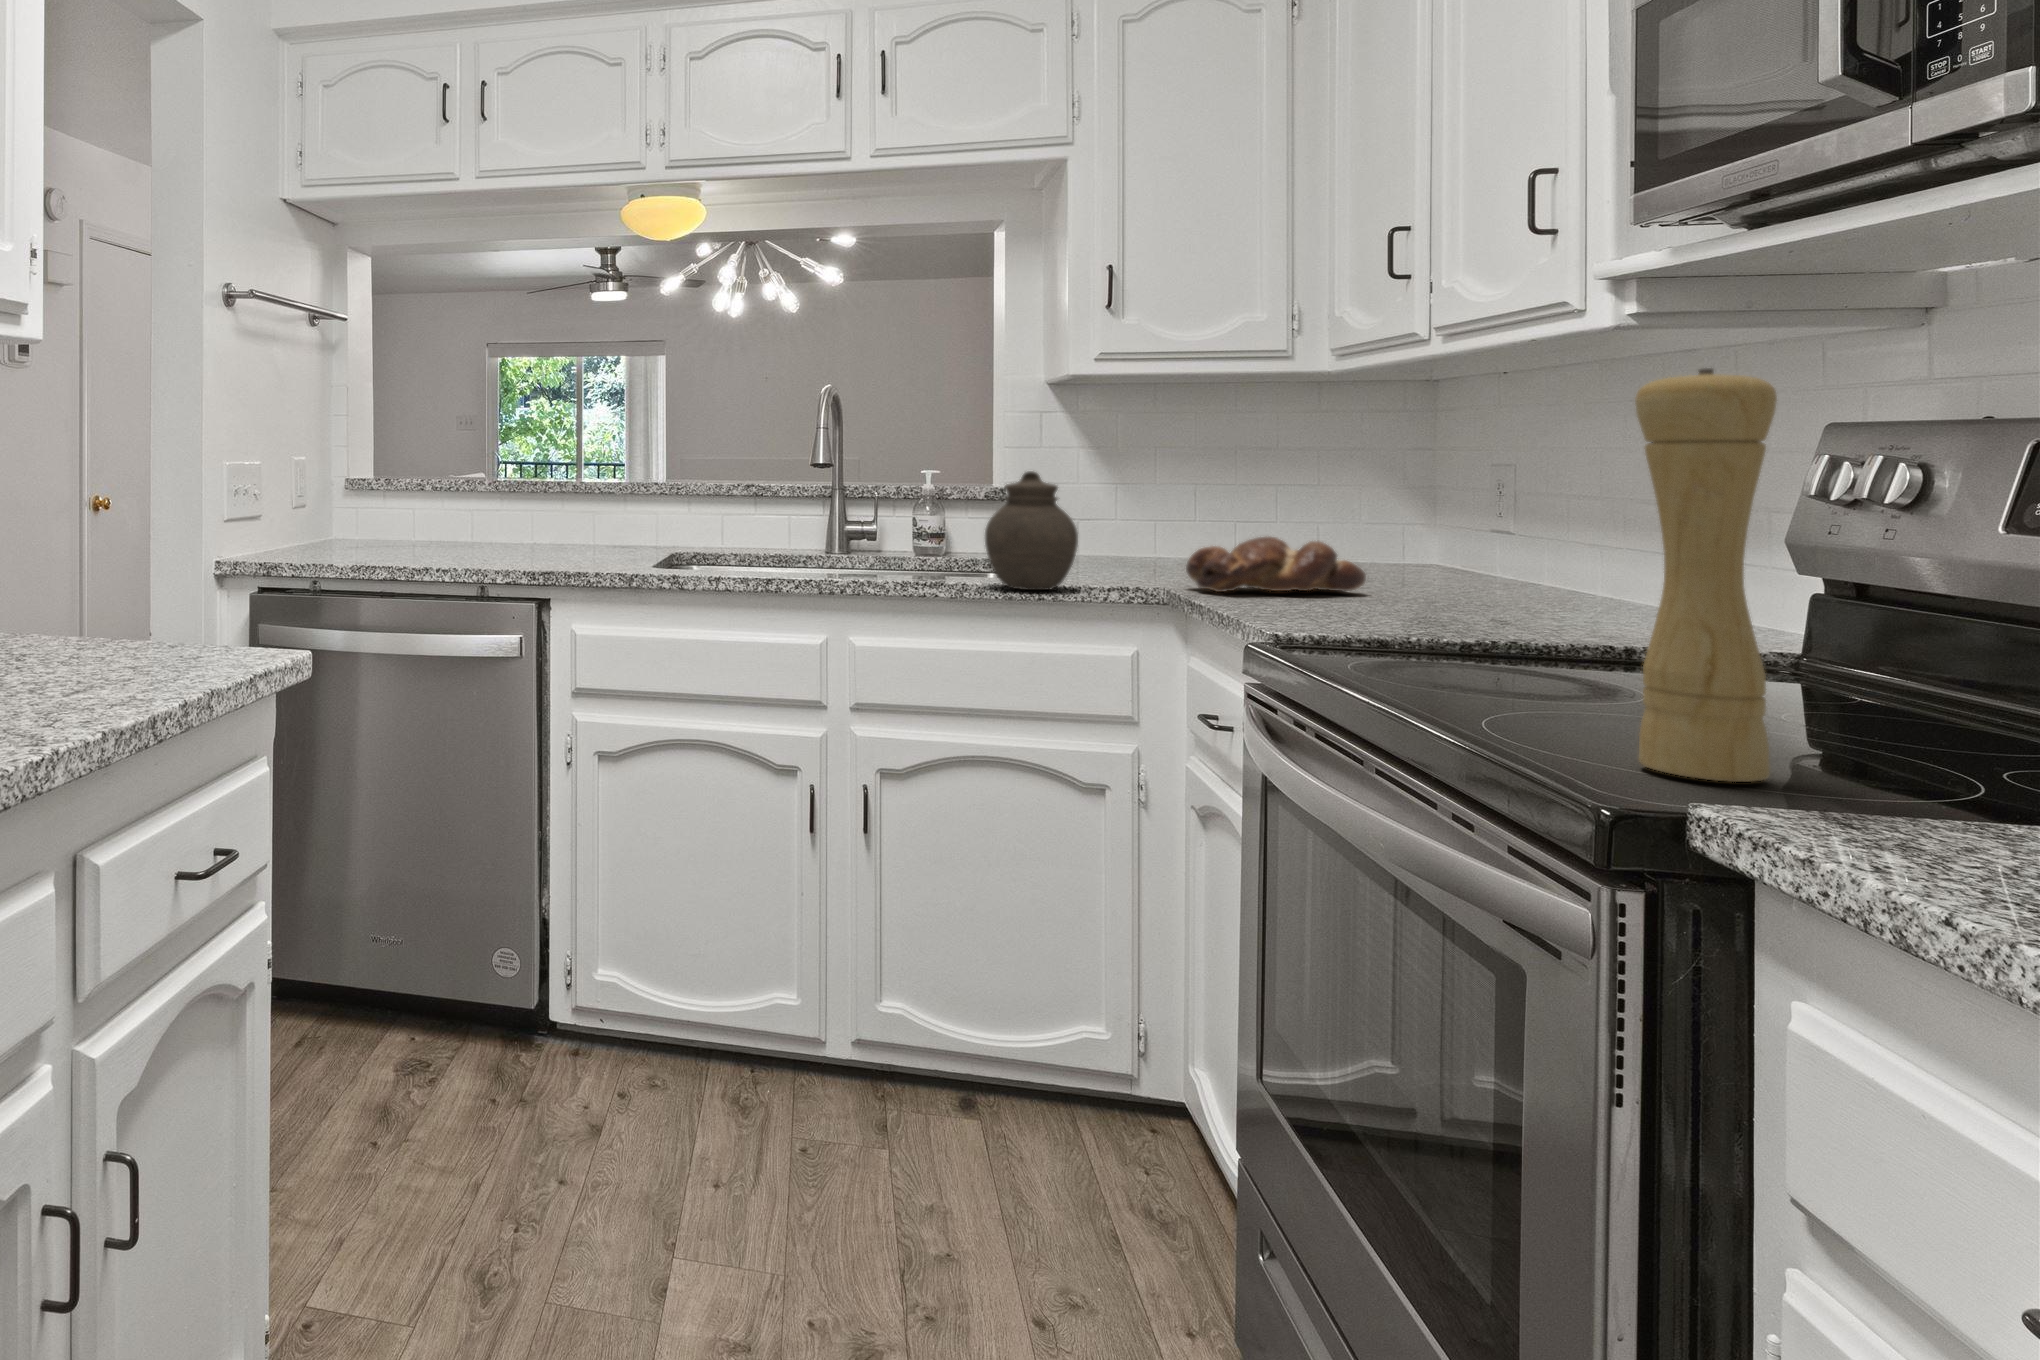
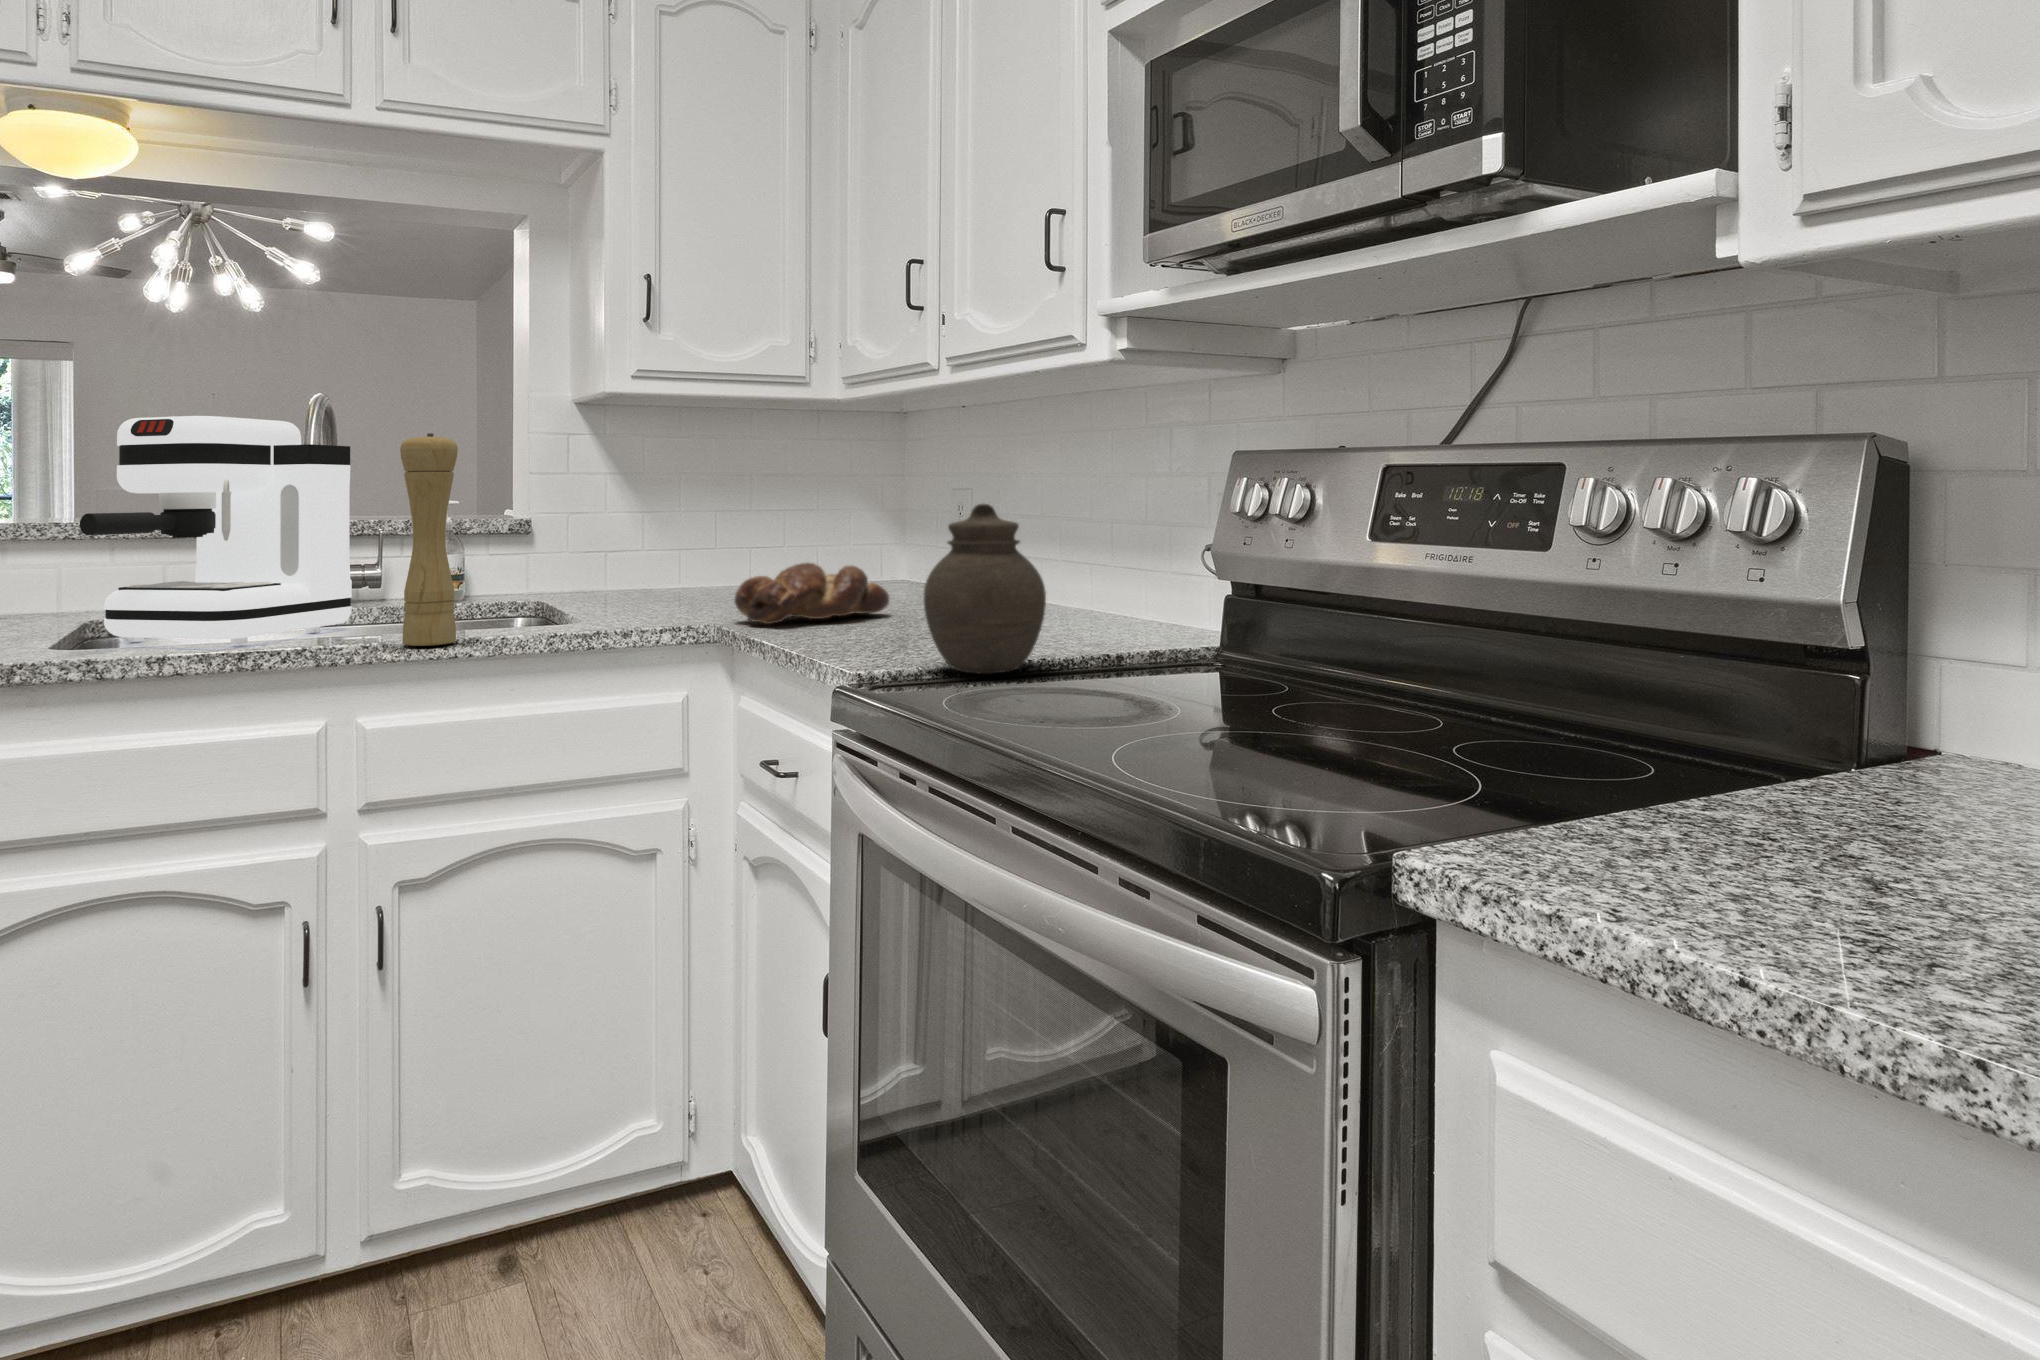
pepper mill: present [1635,368,1777,782] -> present [400,433,458,646]
coffee maker: none [670,403,850,572] -> present [80,416,352,644]
jar: present [985,471,1078,590] -> present [923,504,1046,674]

